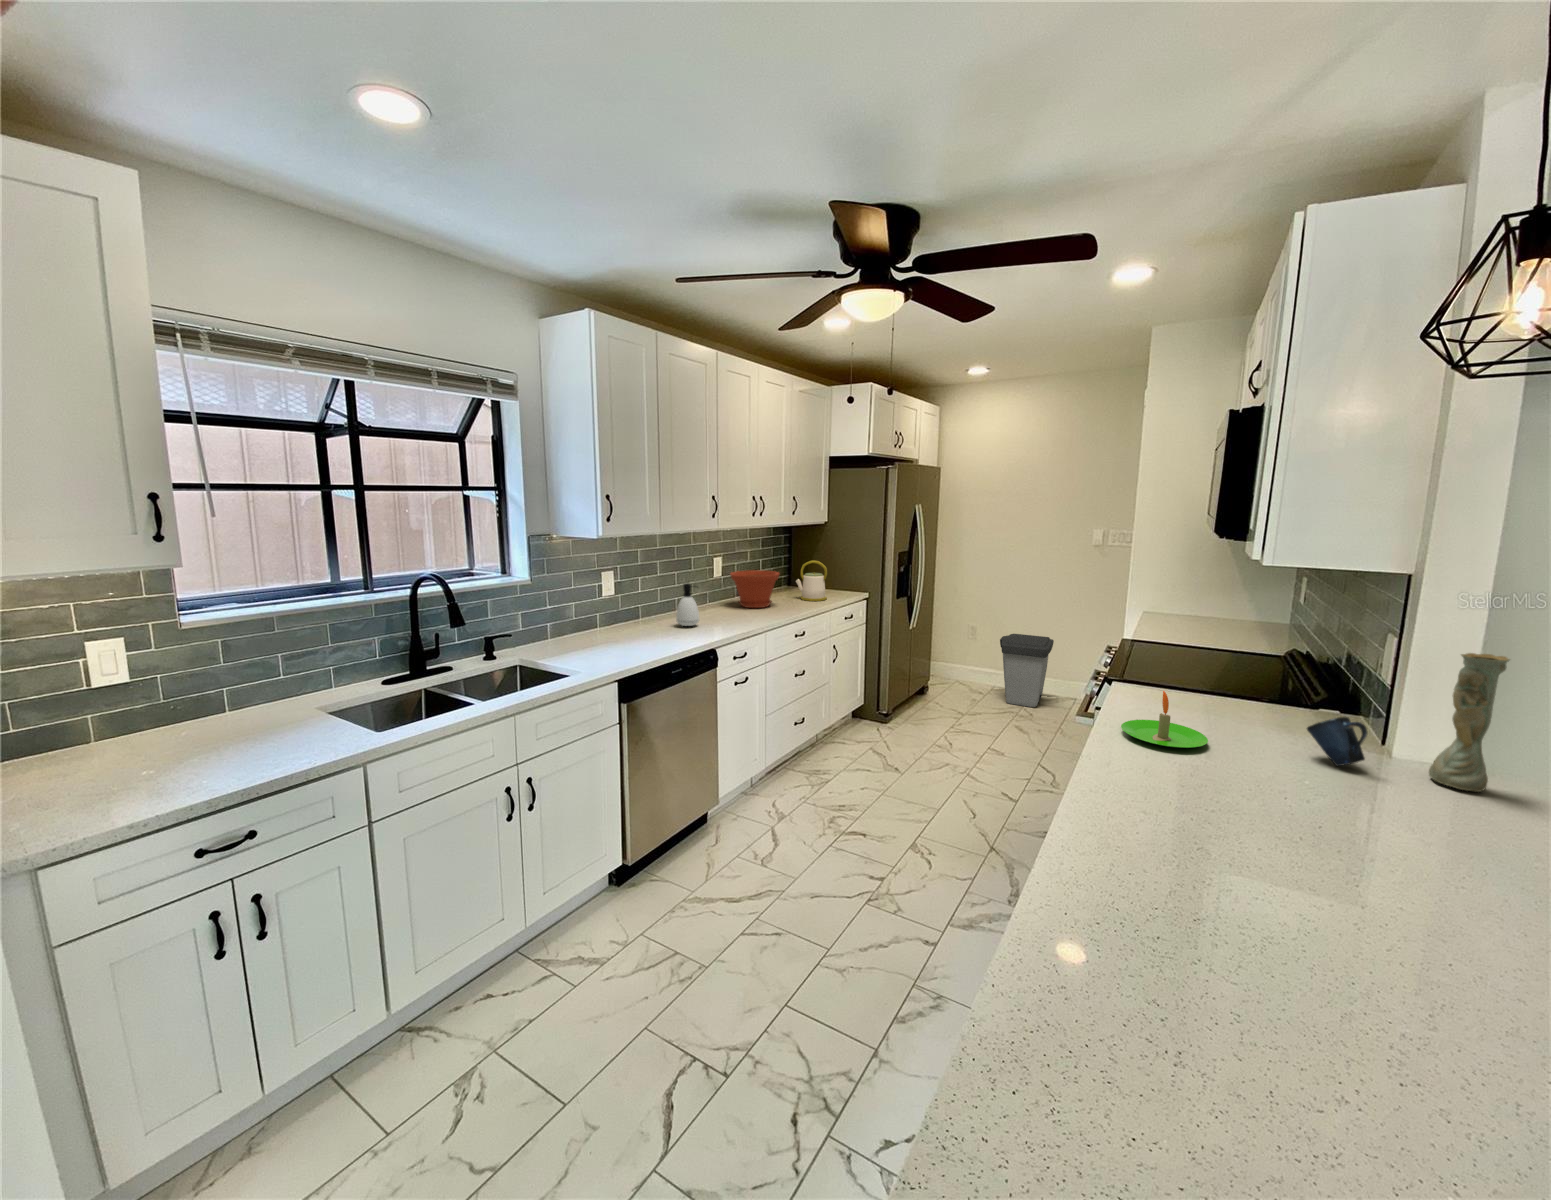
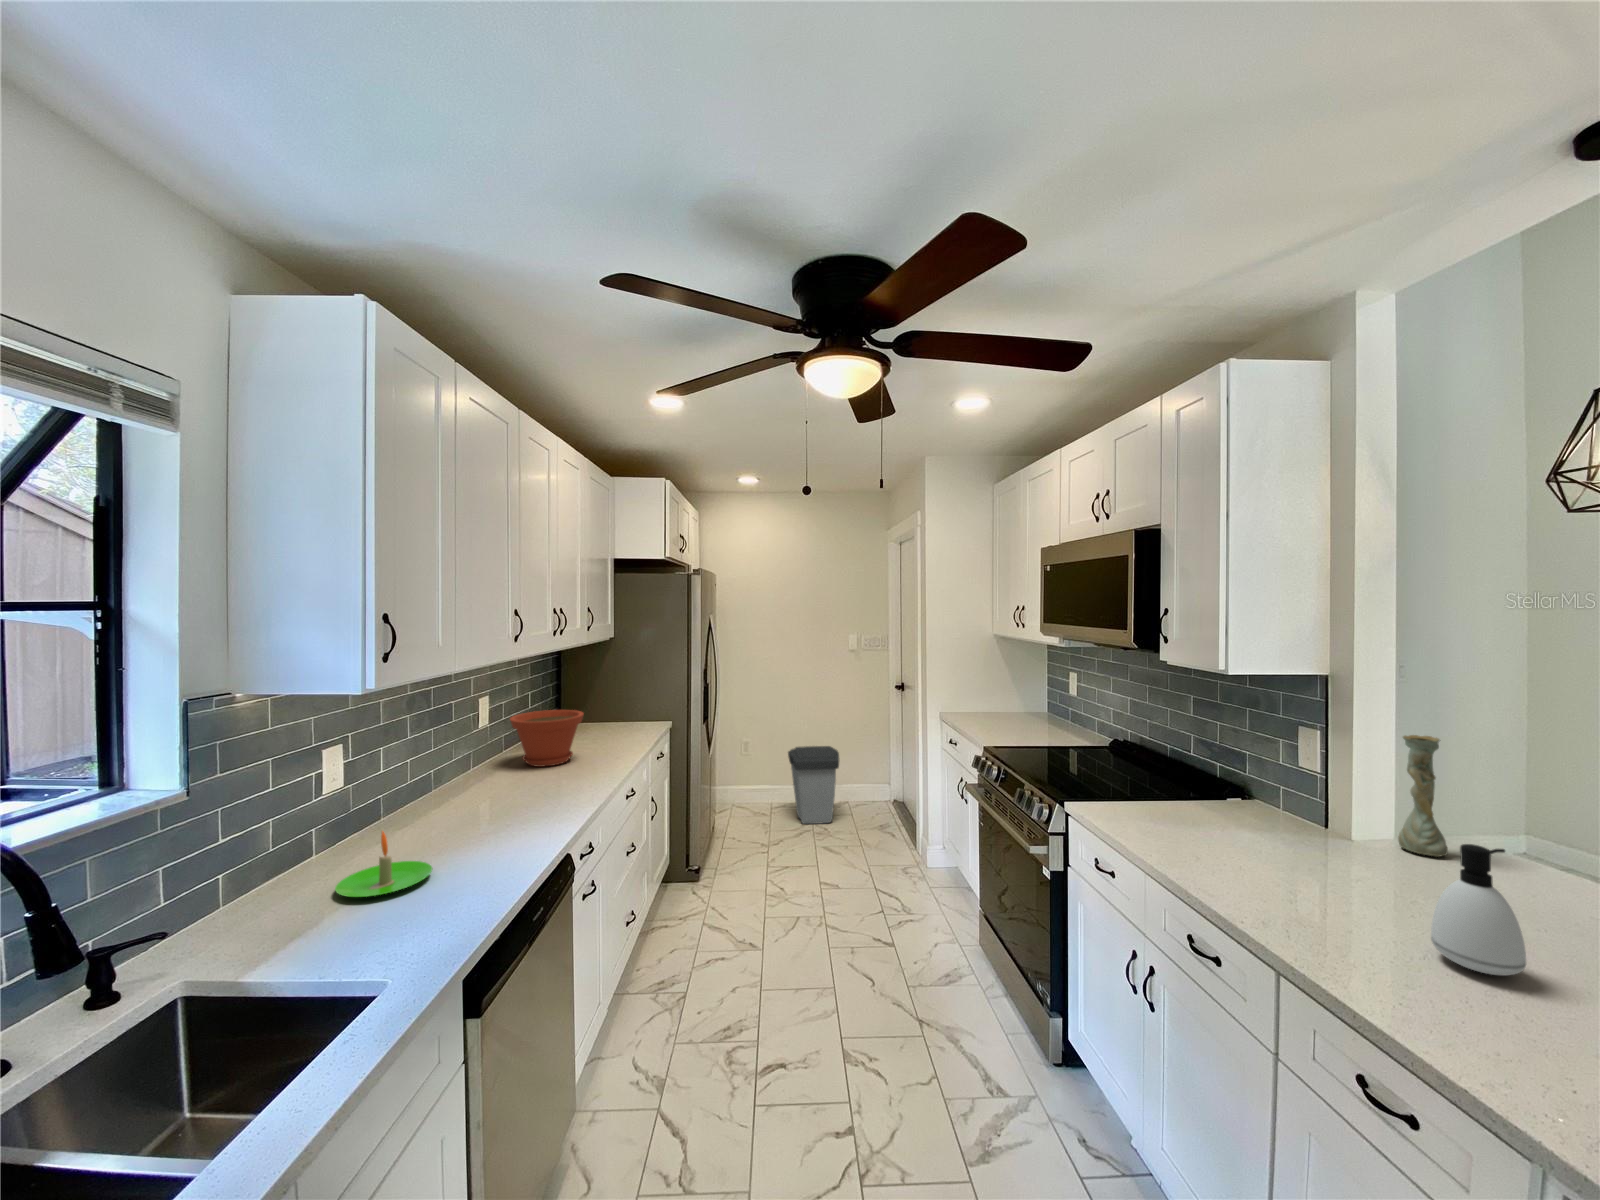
kettle: present [796,561,827,601] -> none [589,690,632,744]
soap dispenser: present [676,583,699,626] -> present [1431,844,1526,976]
candle: present [1121,691,1208,748] -> present [335,832,432,897]
mug: present [1307,717,1367,766] -> none [1313,807,1376,856]

